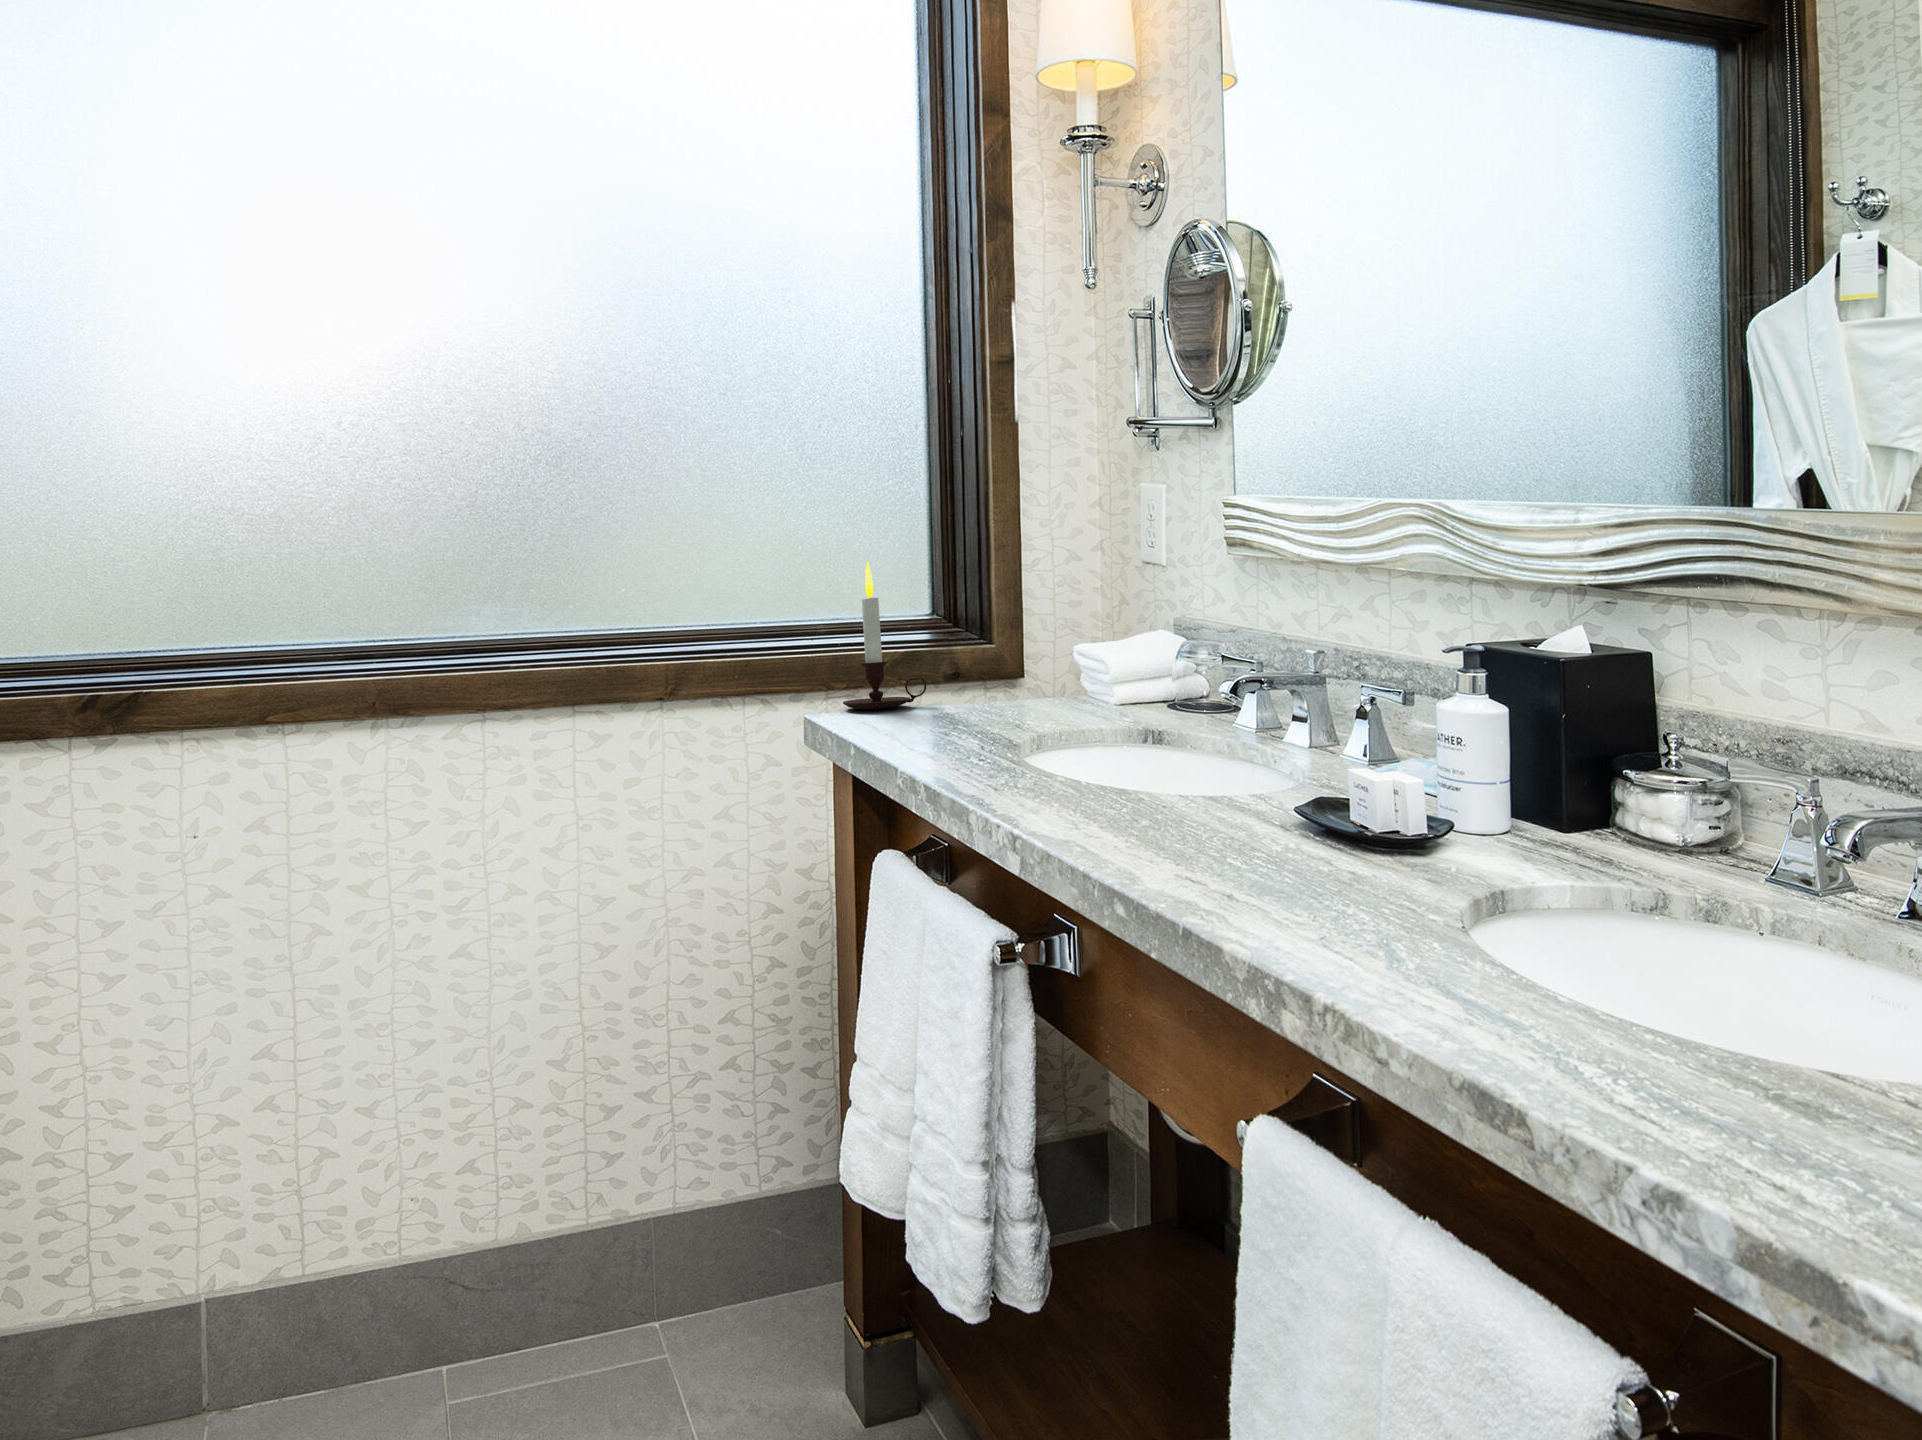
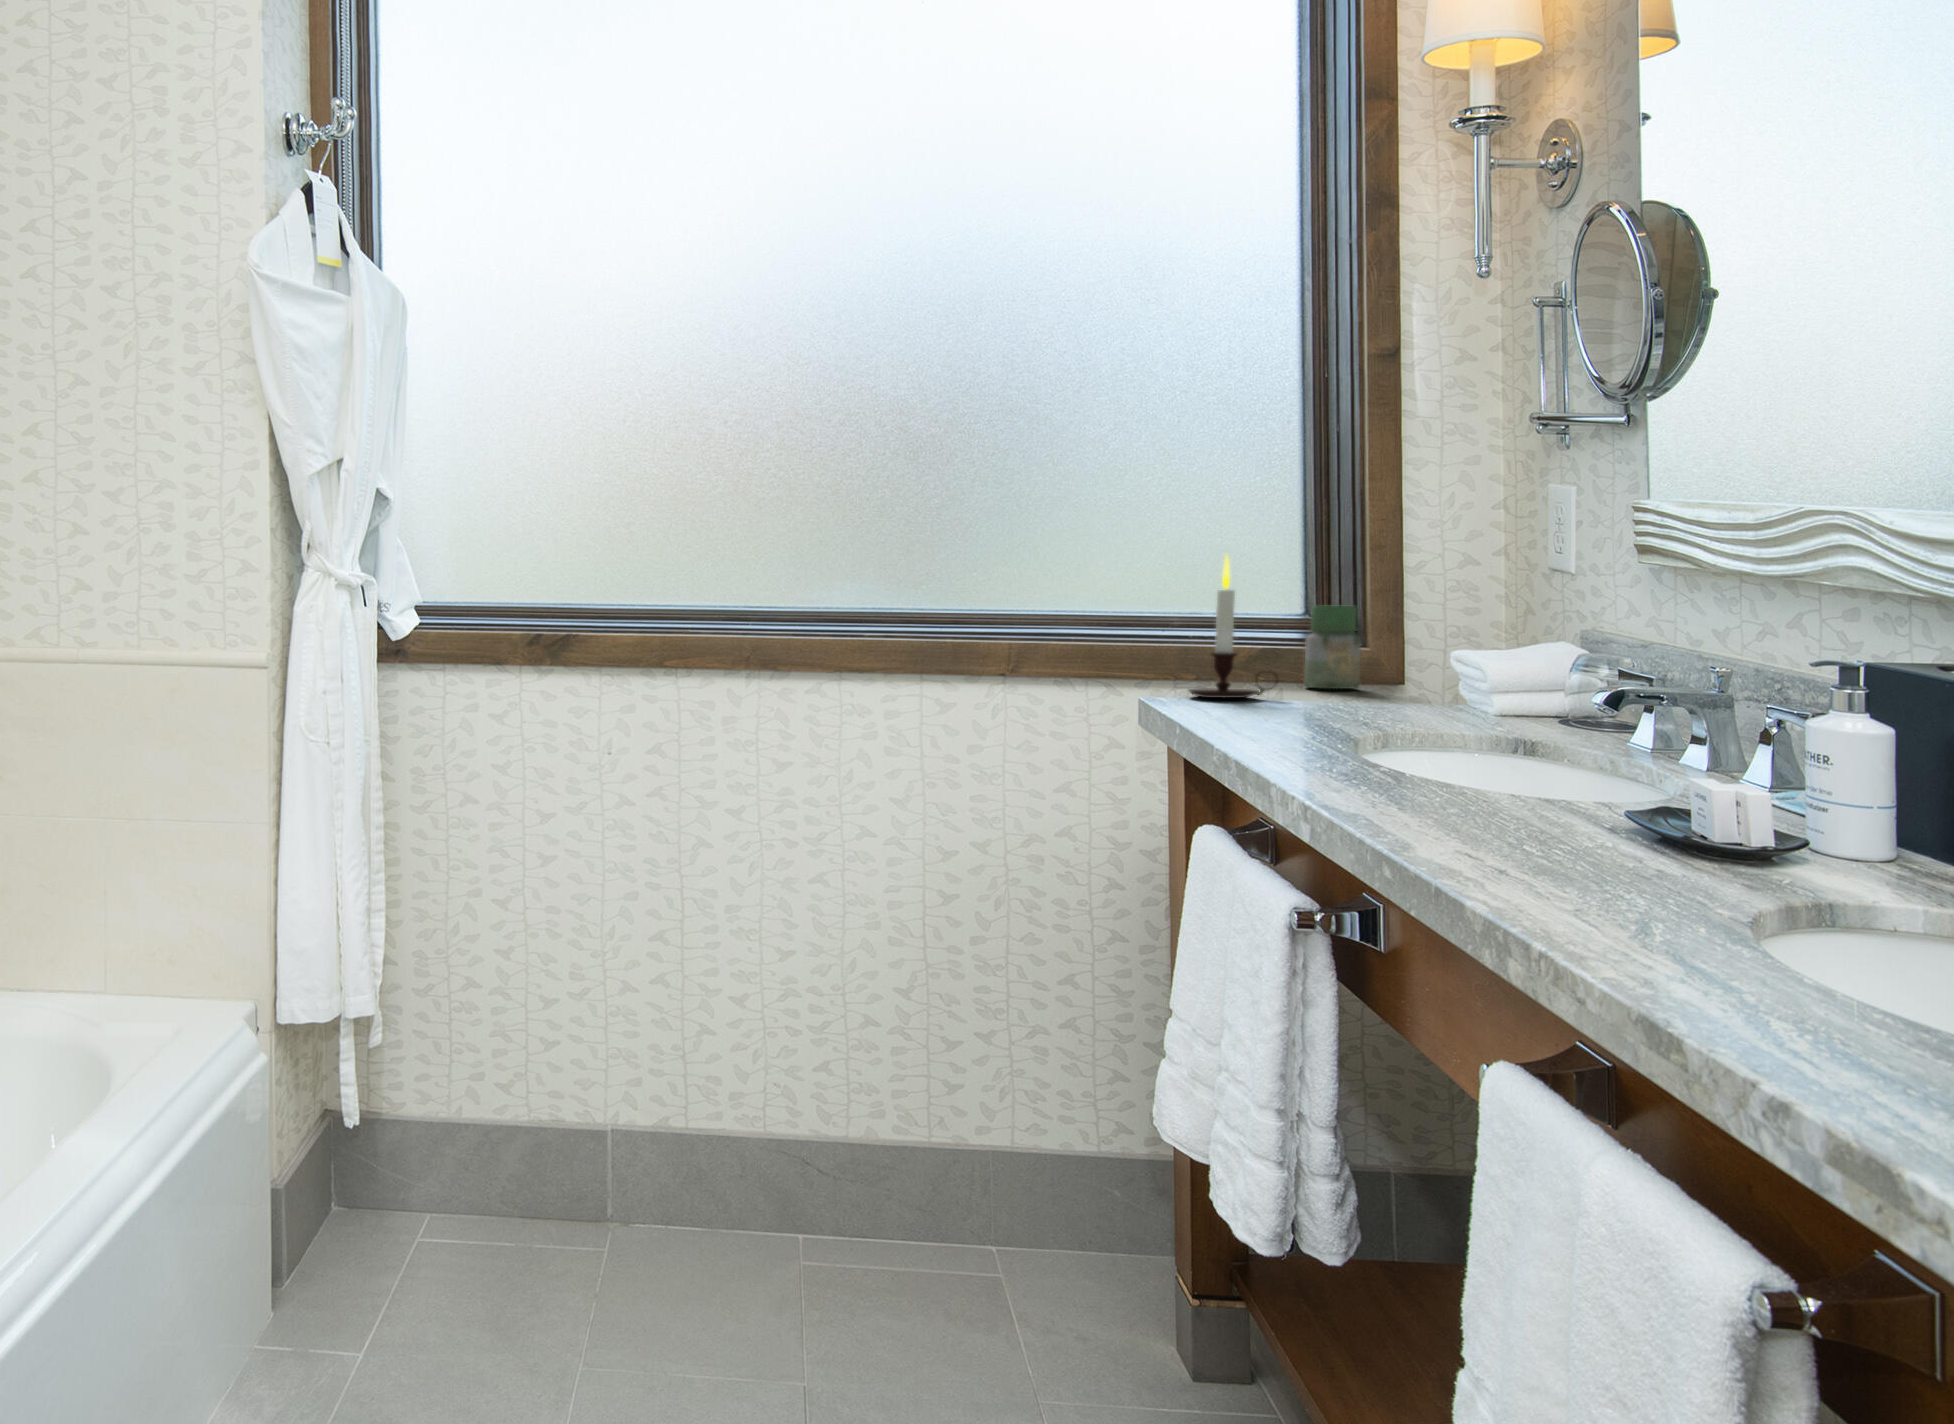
jar: none [942,606,993,689] -> present [1304,605,1361,689]

